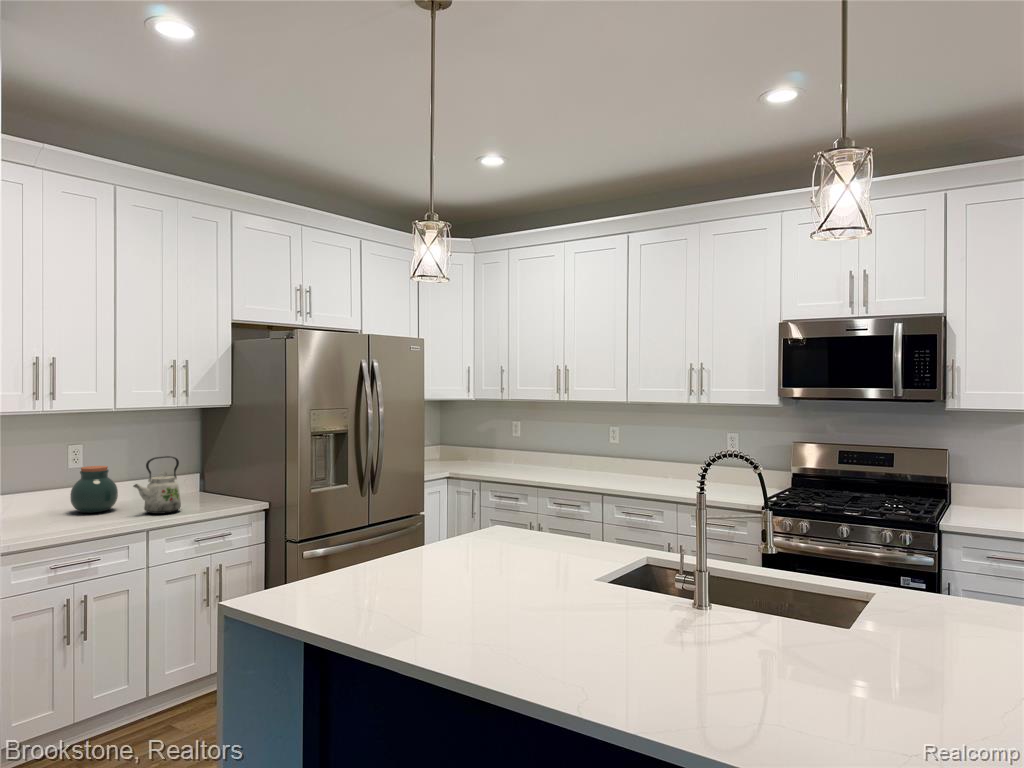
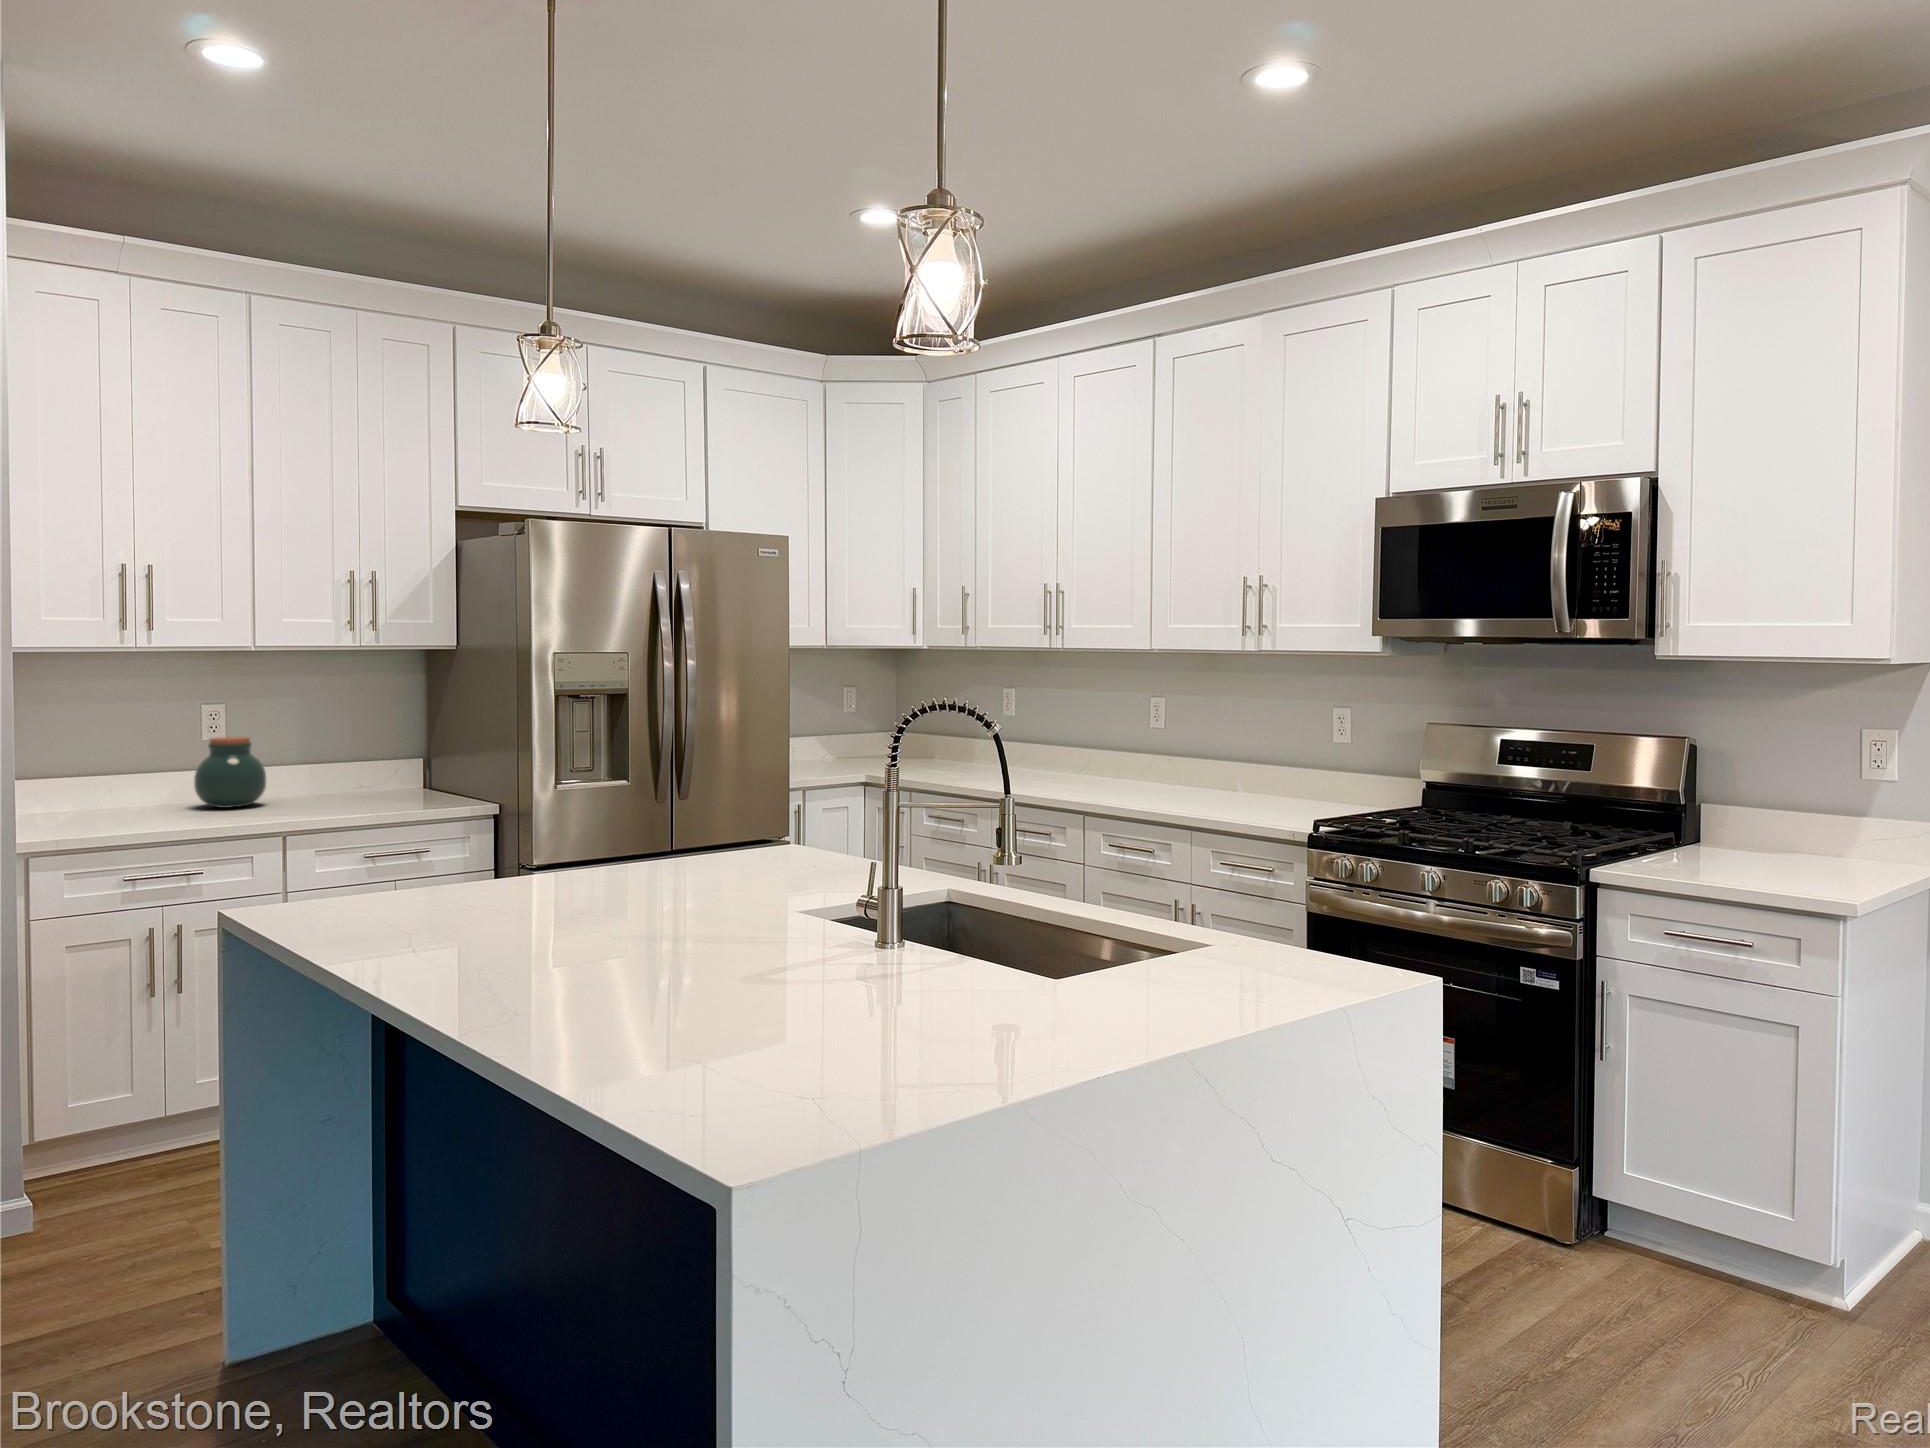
kettle: present [133,456,181,514] -> none [270,724,350,813]

